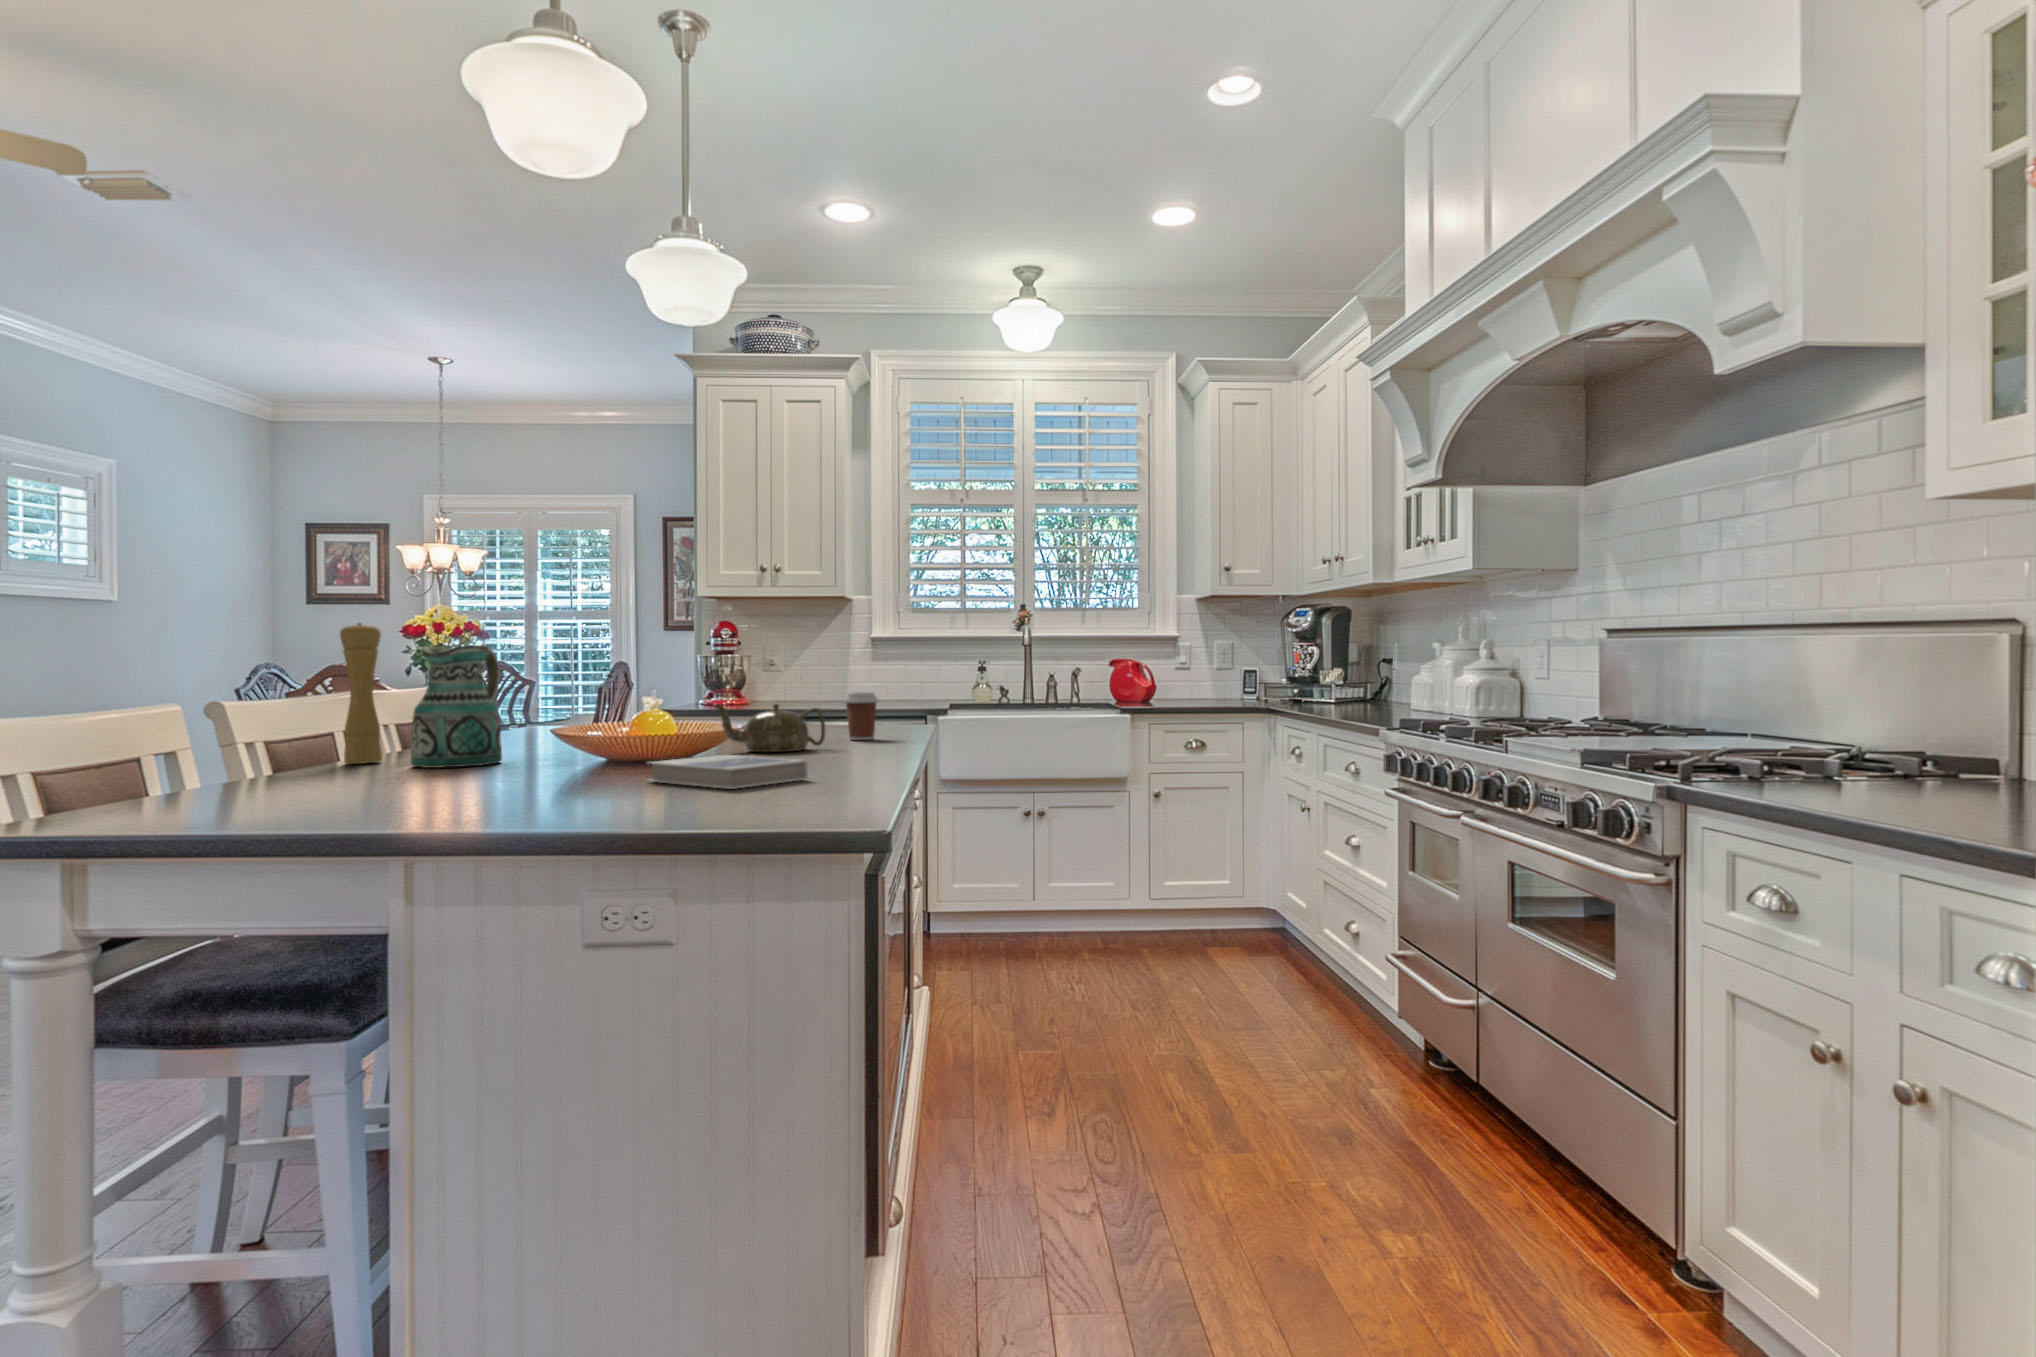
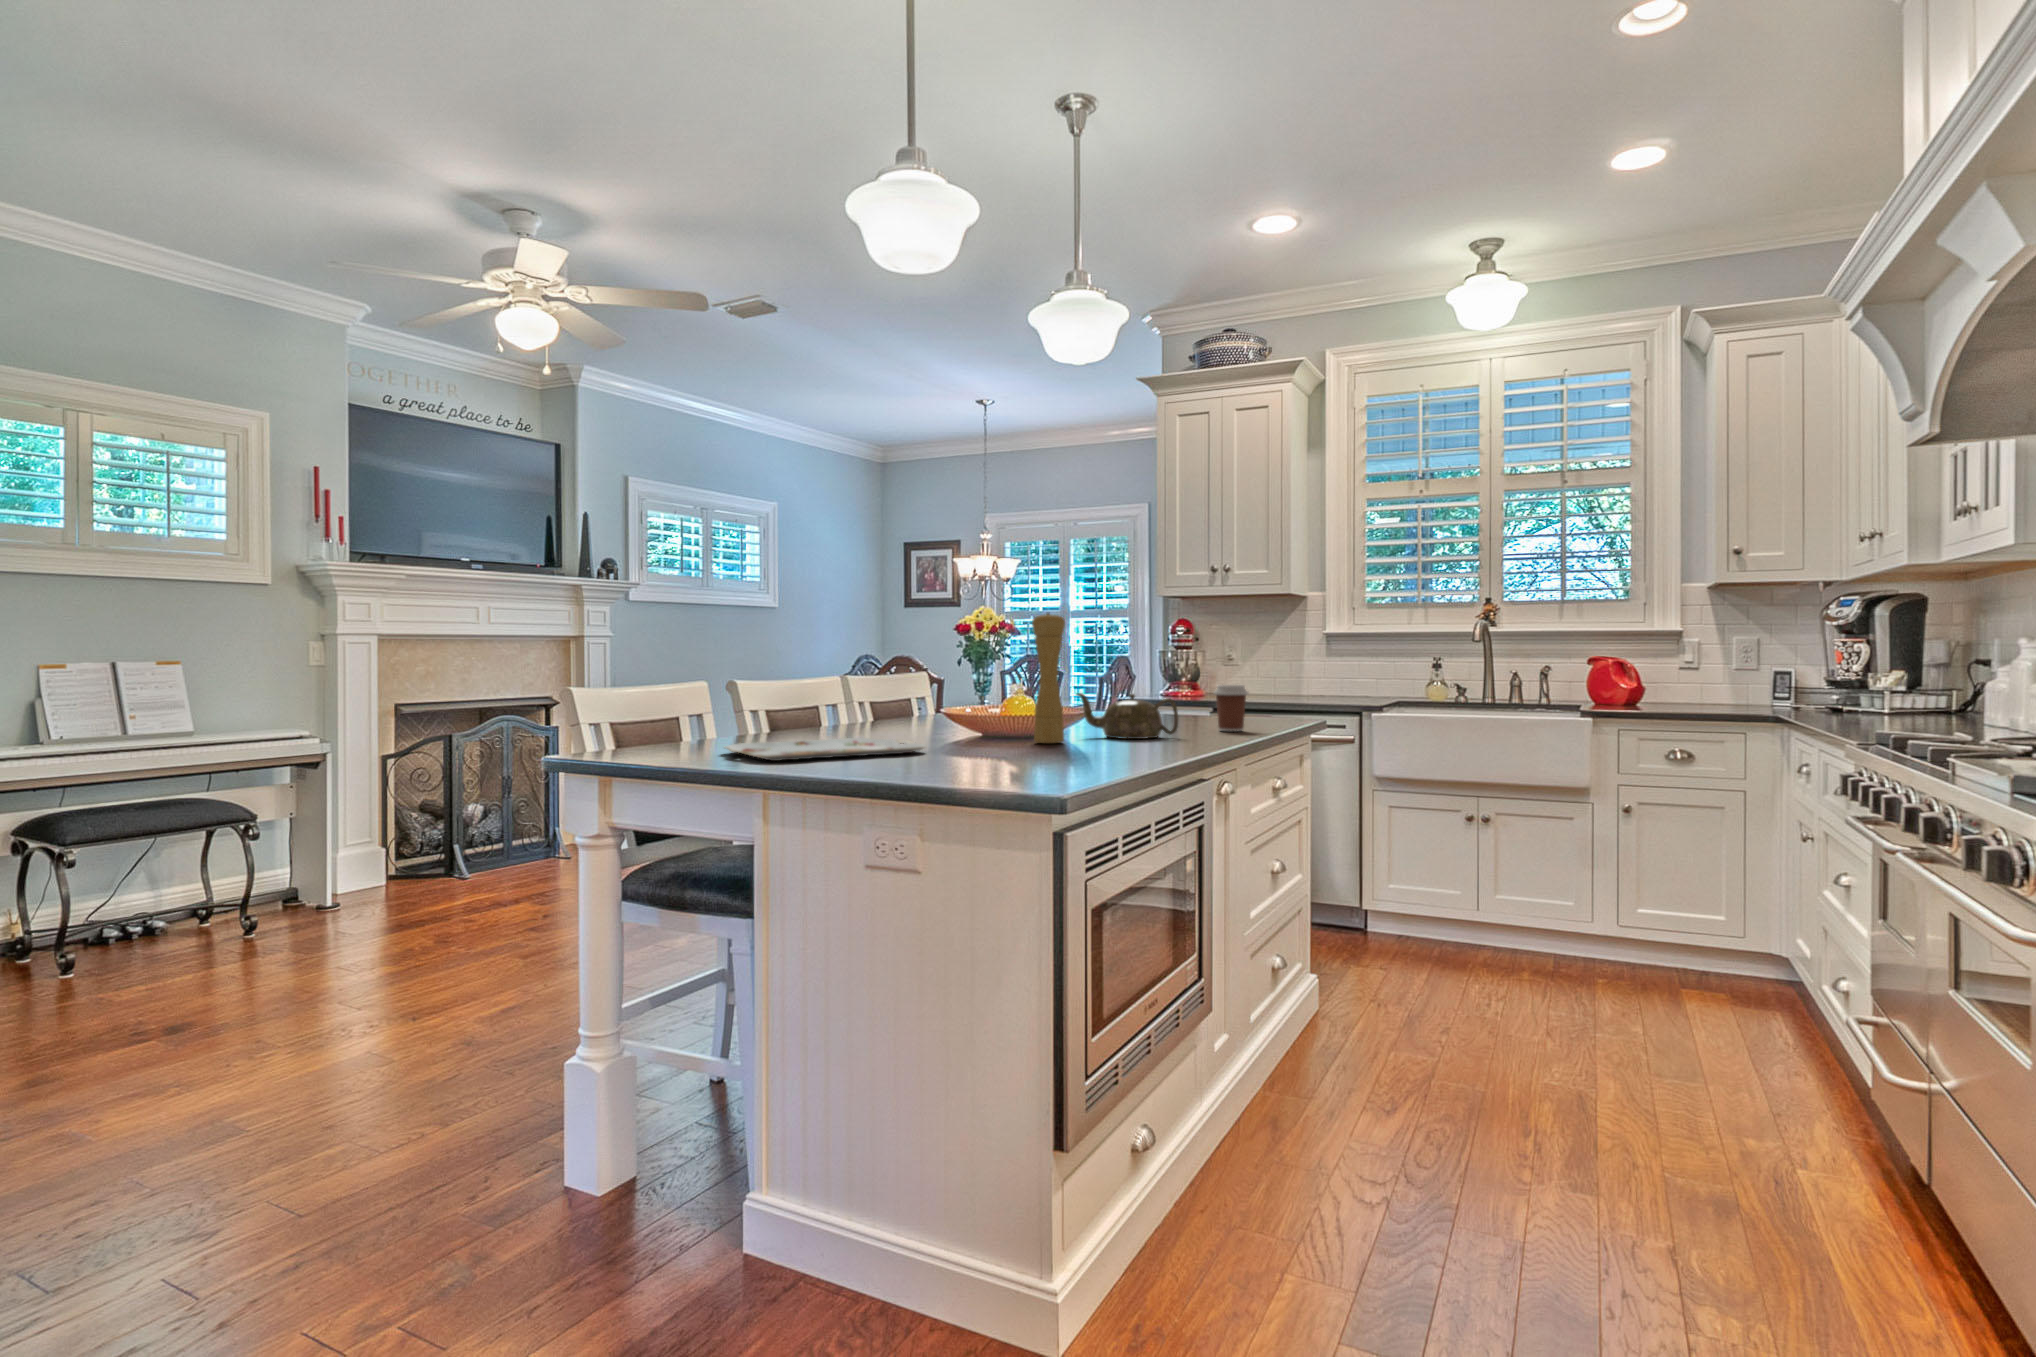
pepper mill: present [340,623,382,764] -> present [1032,613,1065,743]
ceramic pitcher: present [411,645,502,768] -> none [838,638,912,738]
hardback book: present [648,755,808,789] -> none [965,738,1094,769]
serving tray: none [301,766,584,800] -> present [725,738,926,761]

